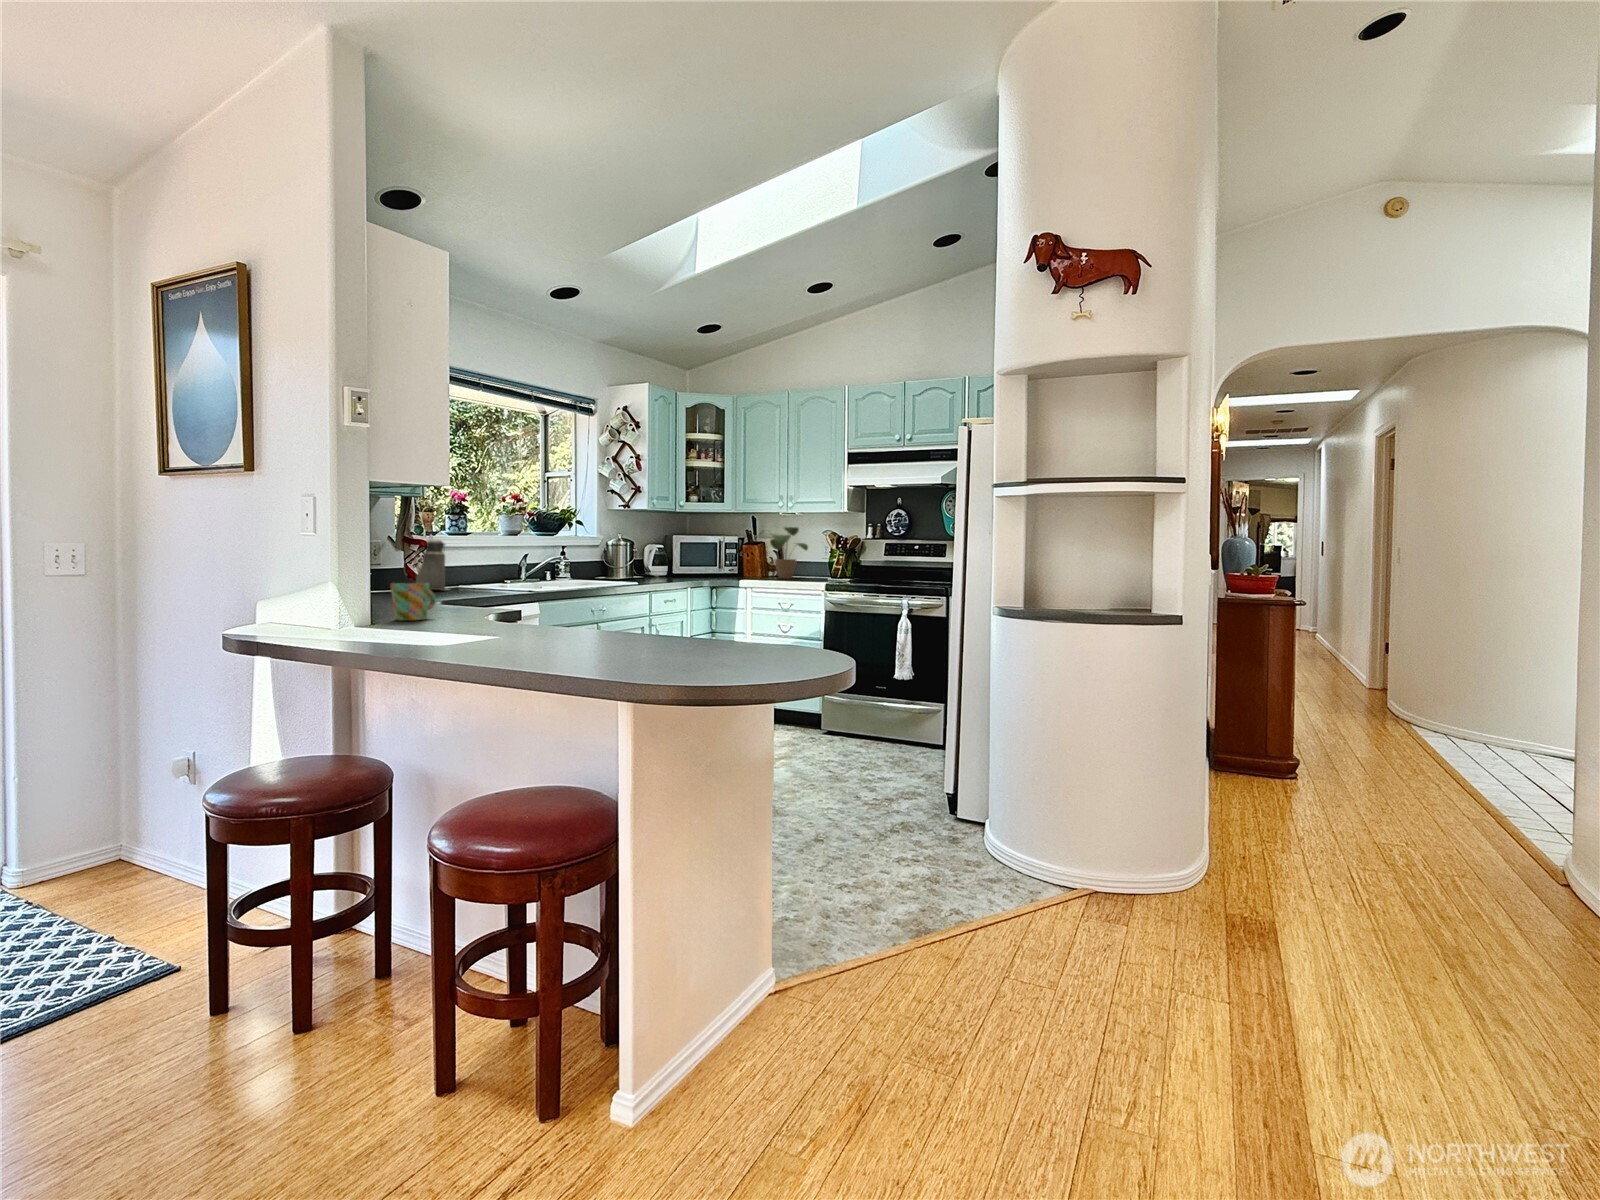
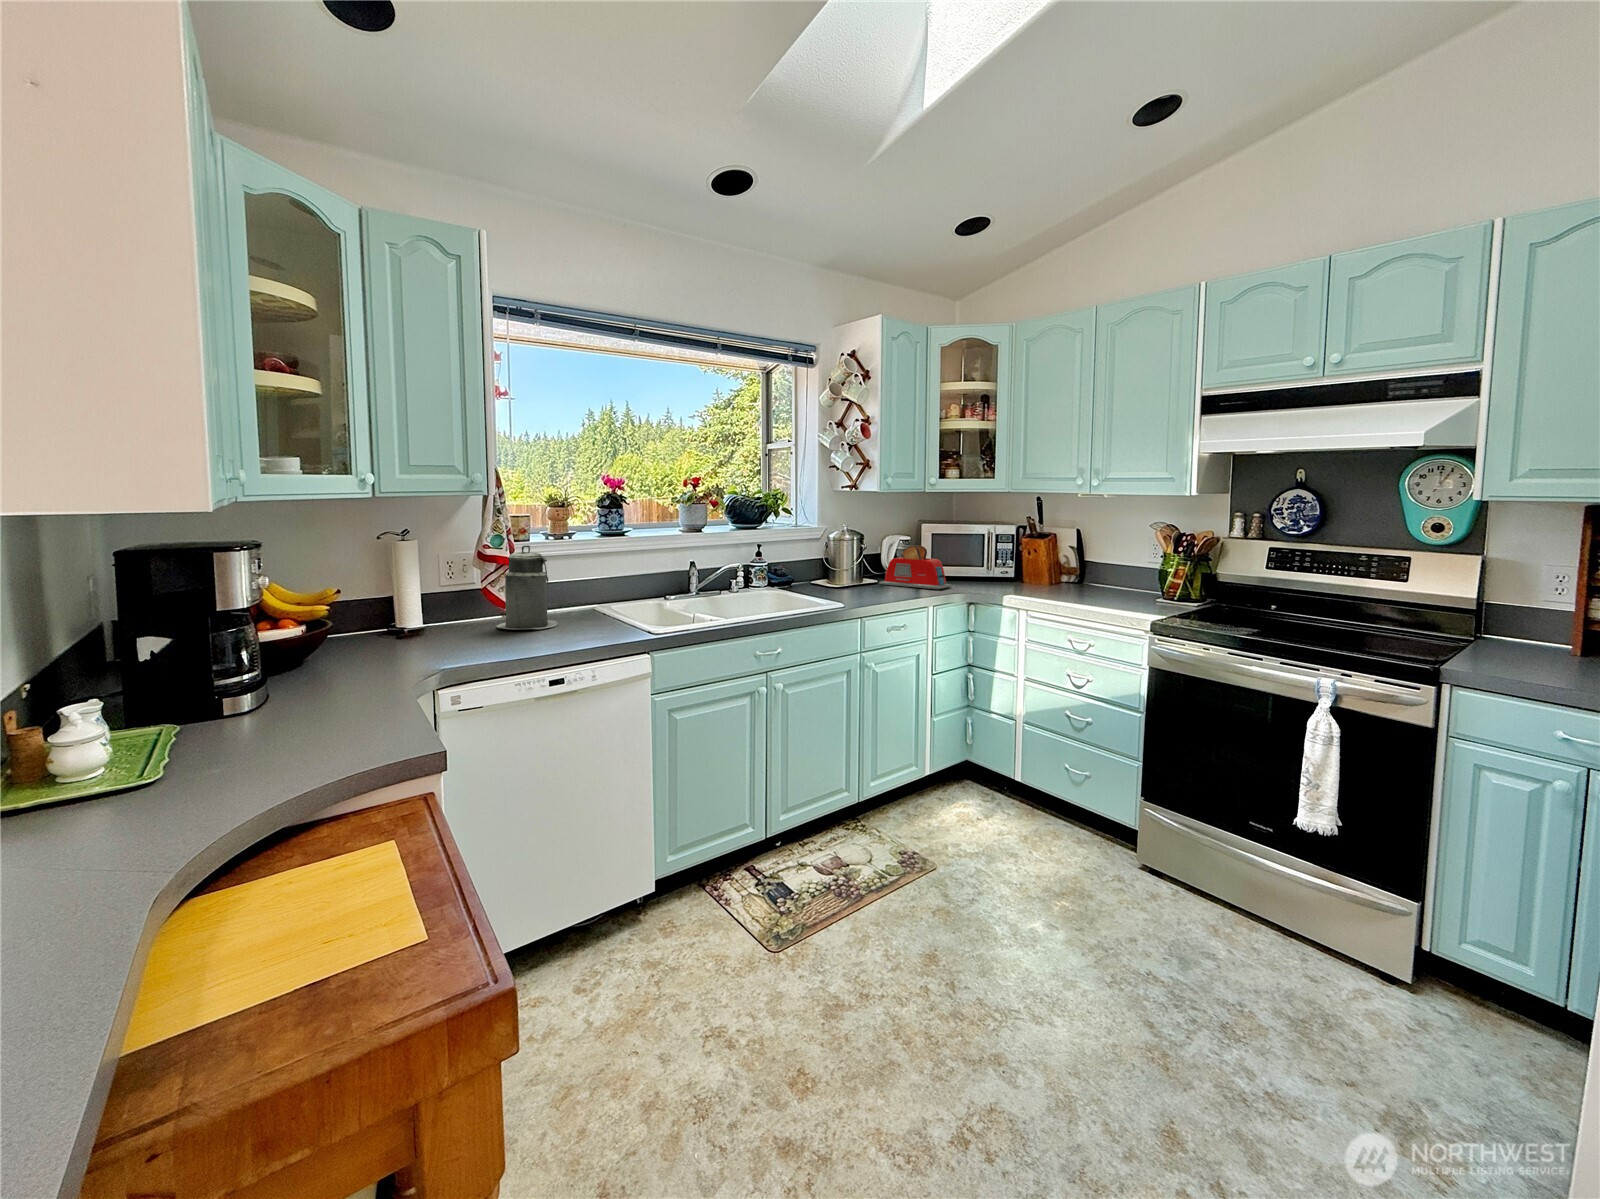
potted plant: present [759,527,808,579] -> none [1044,515,1125,597]
toaster: none [646,548,698,577] -> present [879,545,952,589]
mug: present [391,583,436,621] -> none [63,727,206,833]

